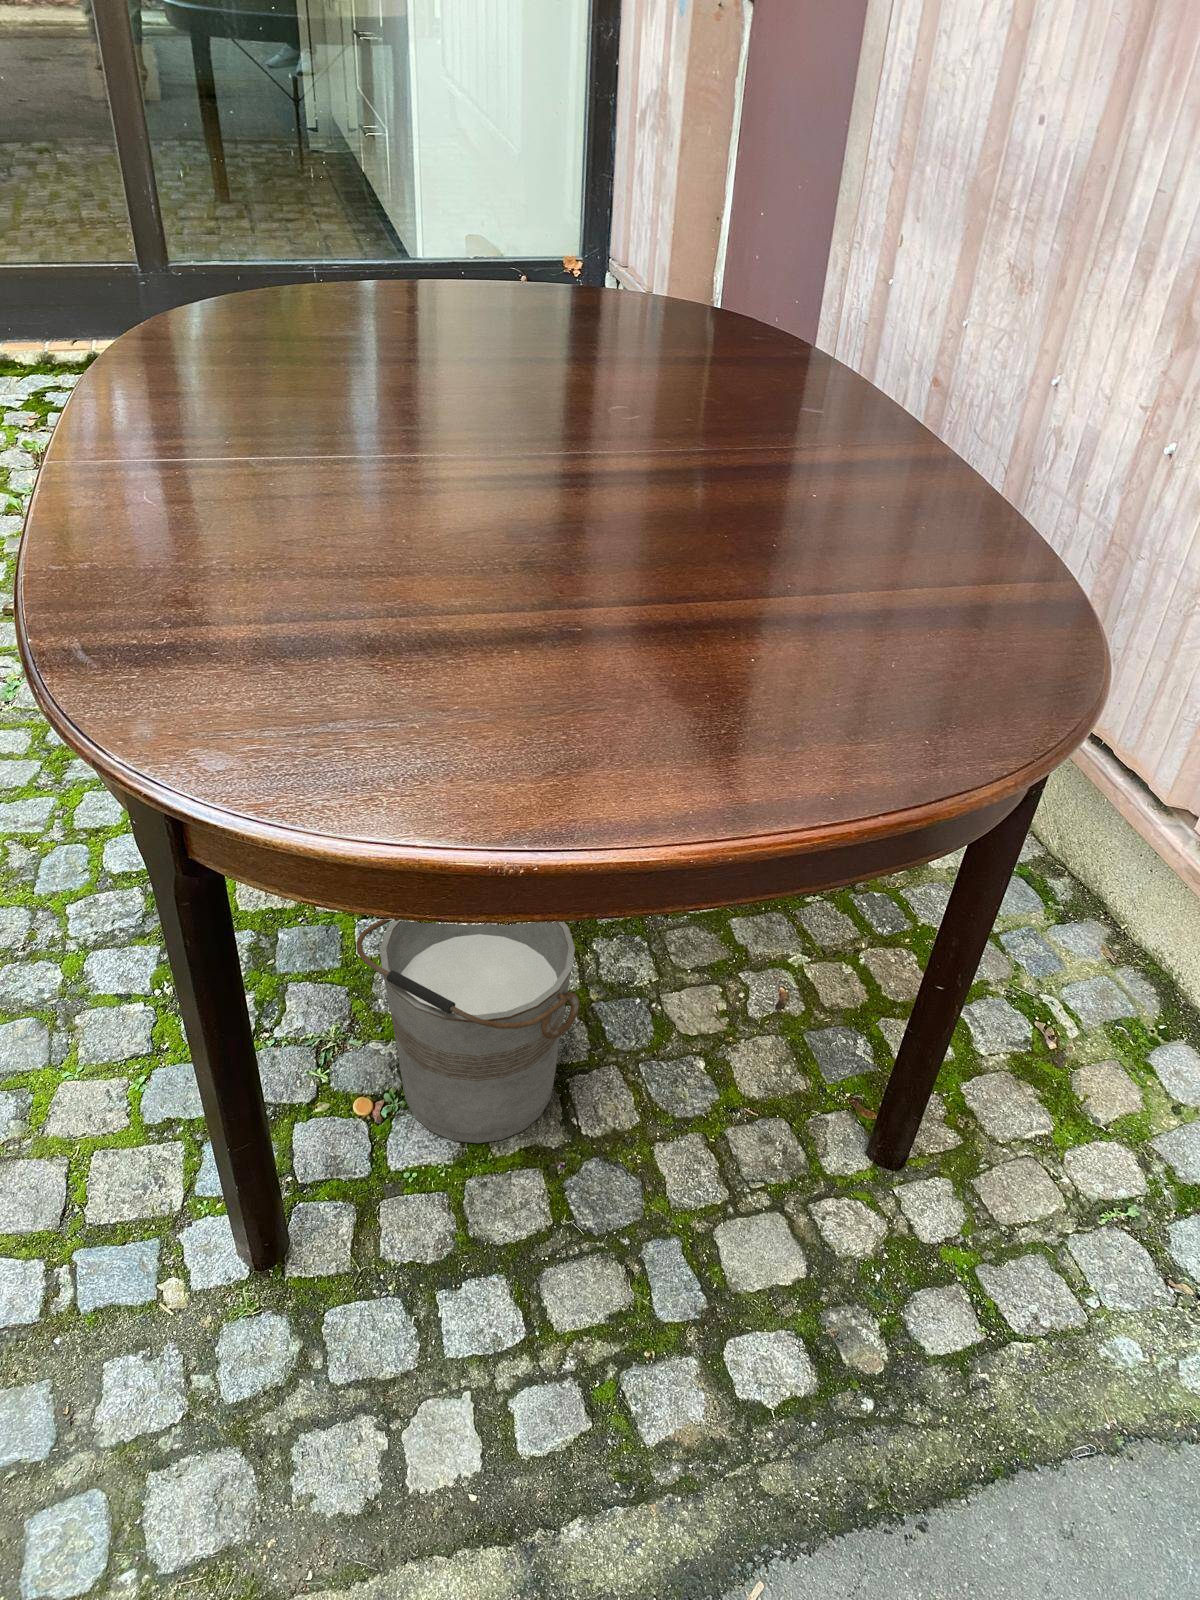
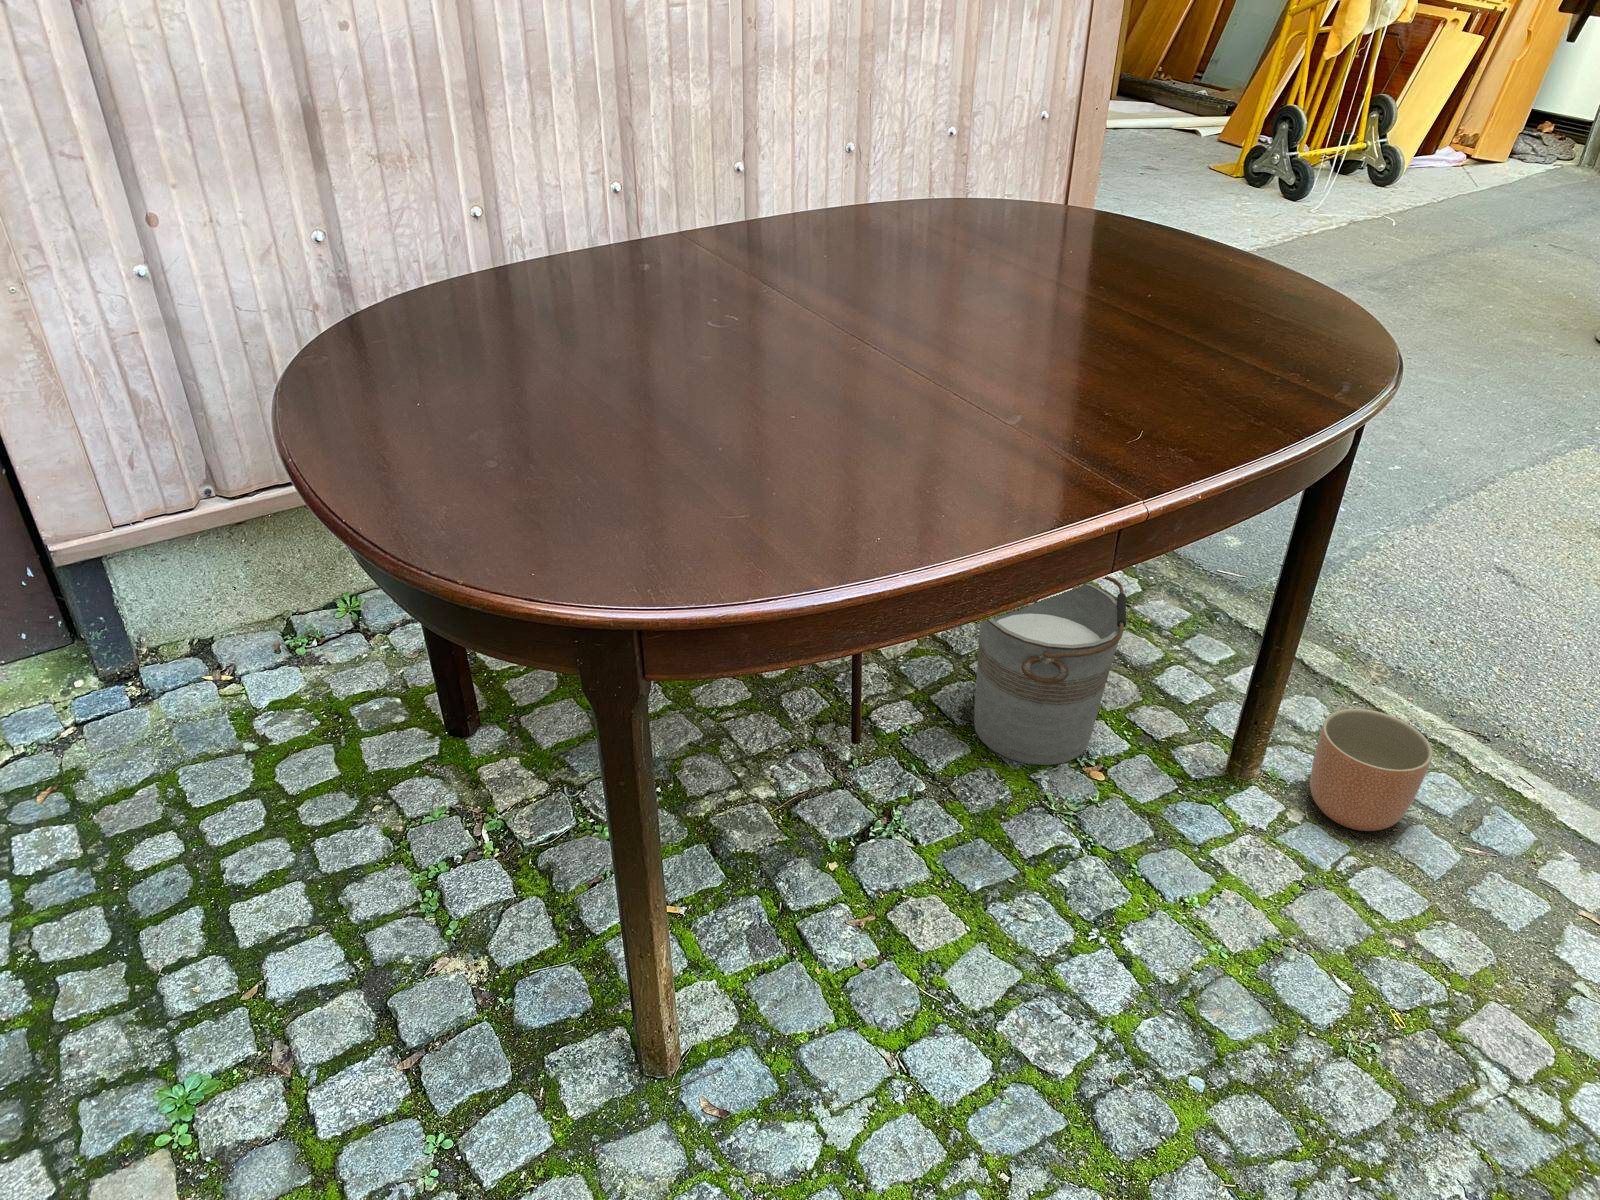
planter: none [11,1215,192,1416] -> present [1310,709,1433,831]

